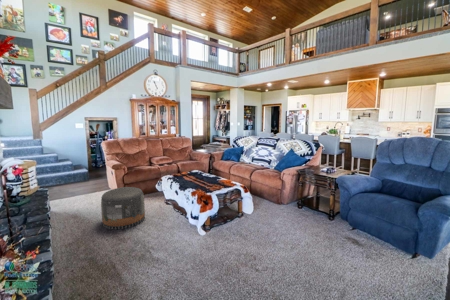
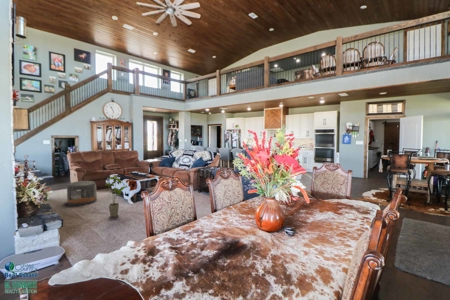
house plant: none [165,196,207,274] -> present [105,176,126,217]

